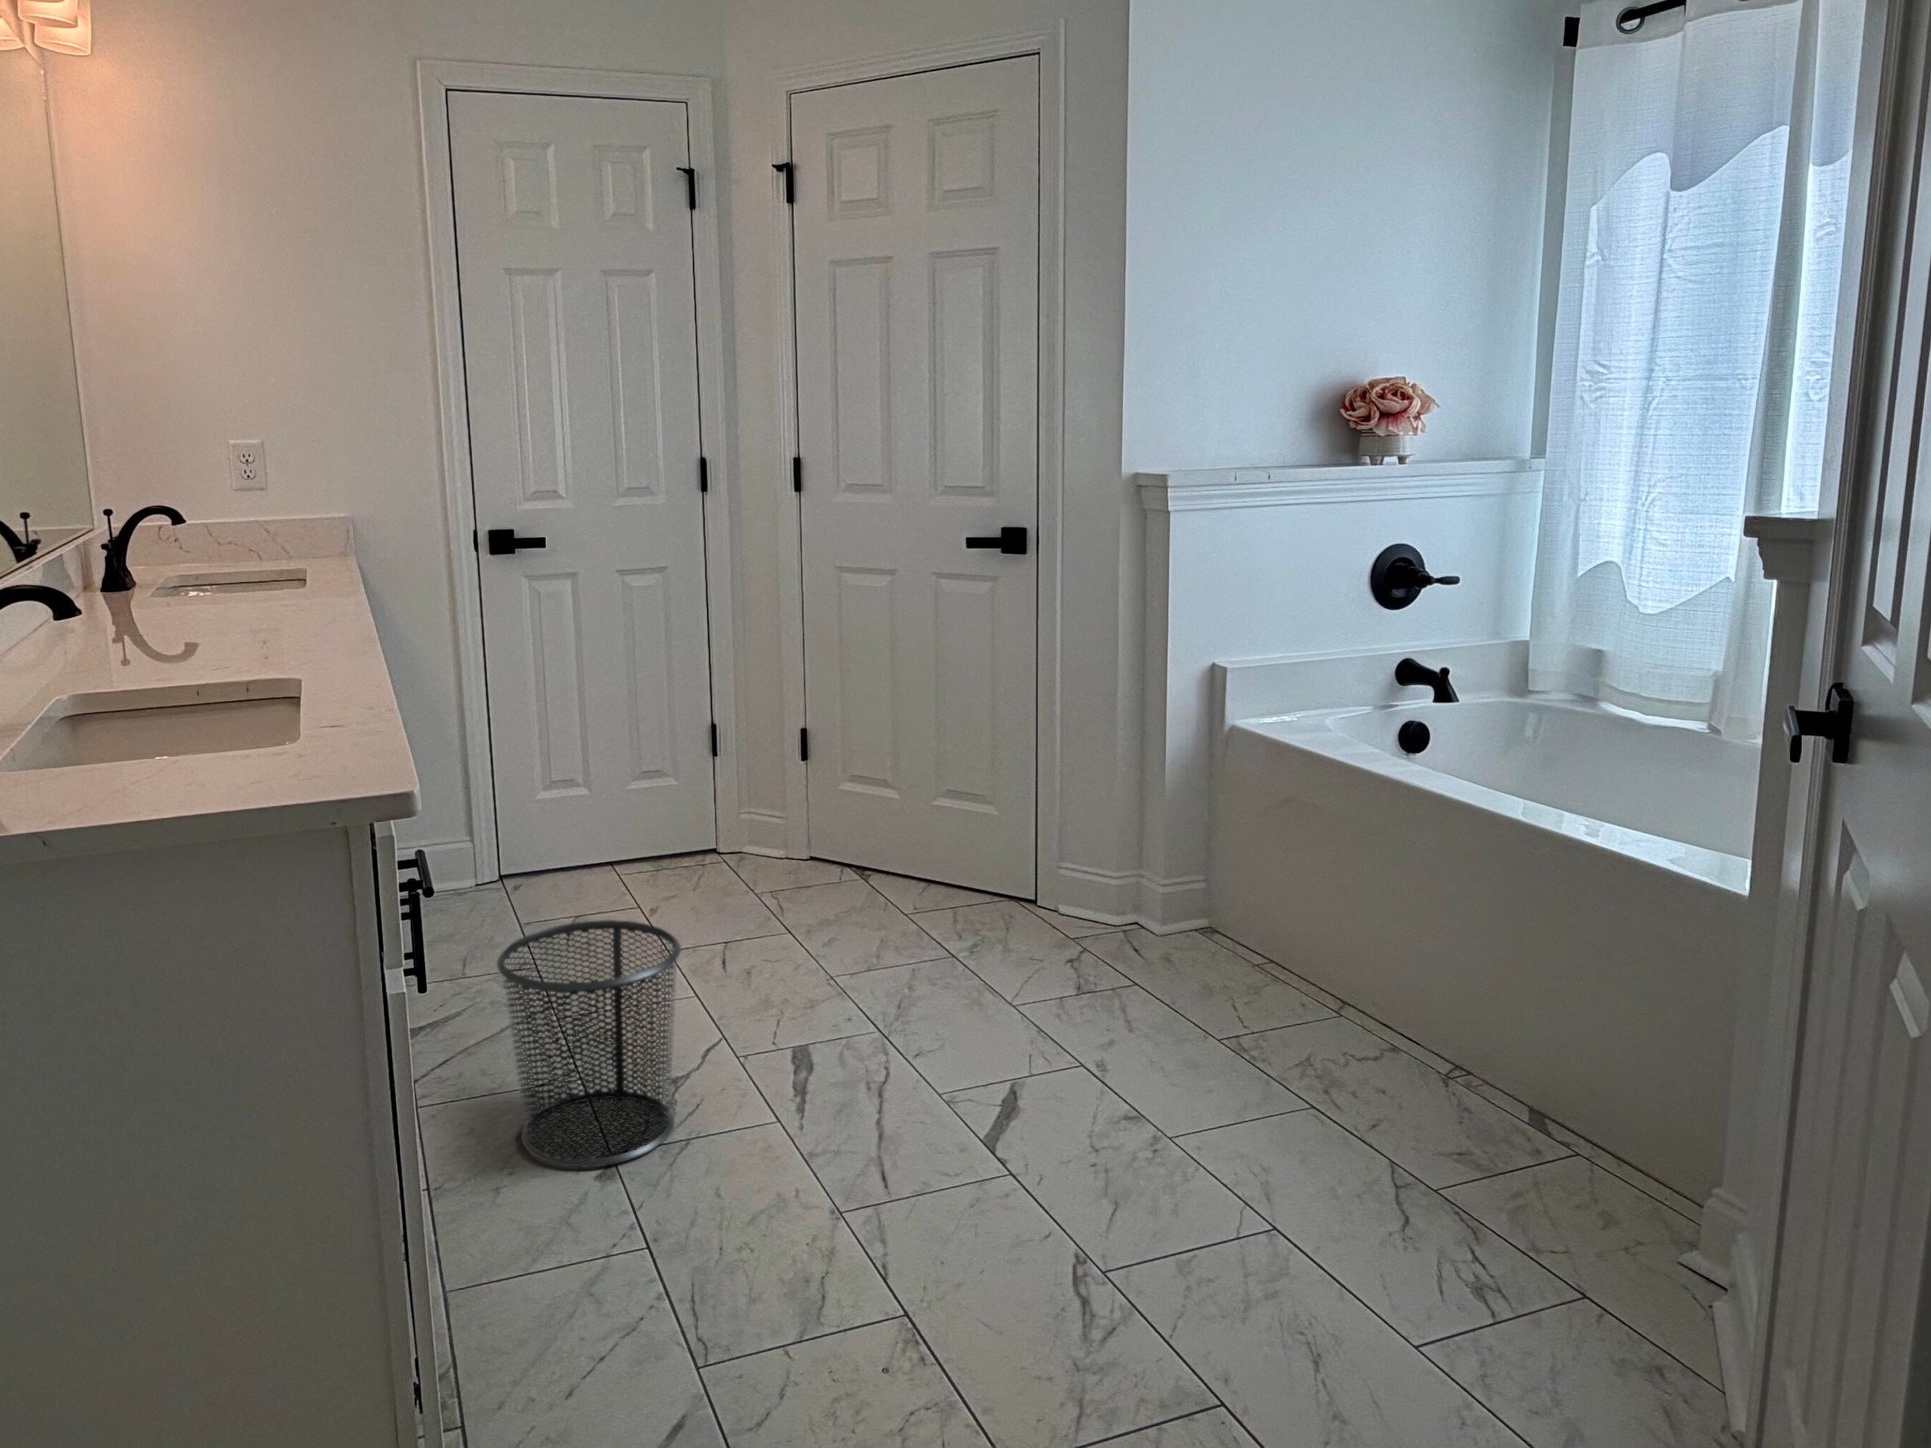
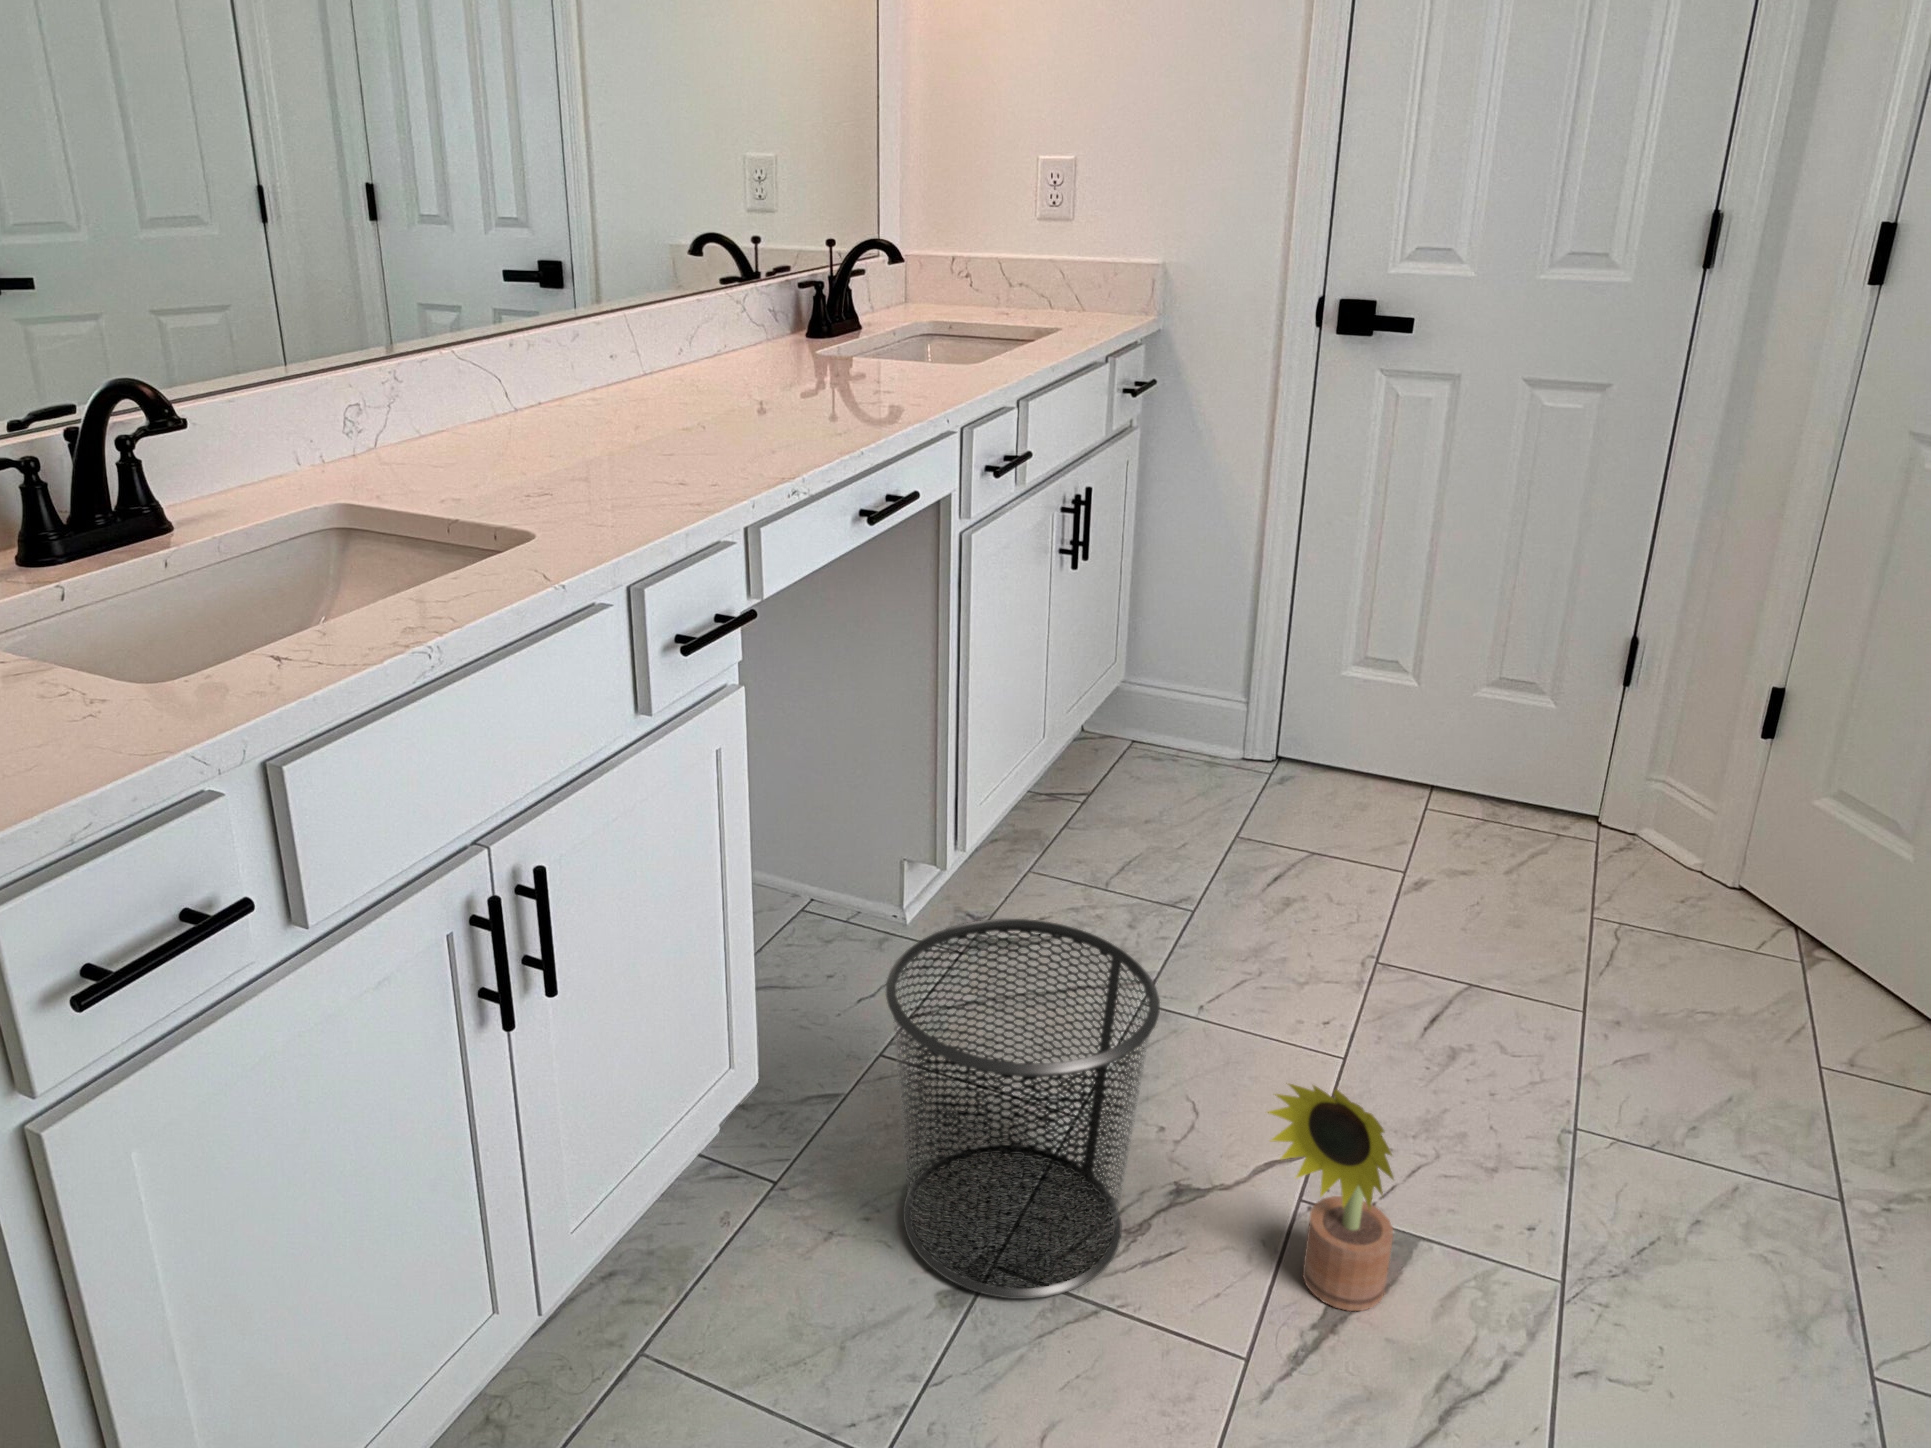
decorative plant: none [744,934,829,1085] -> present [1268,1084,1394,1311]

